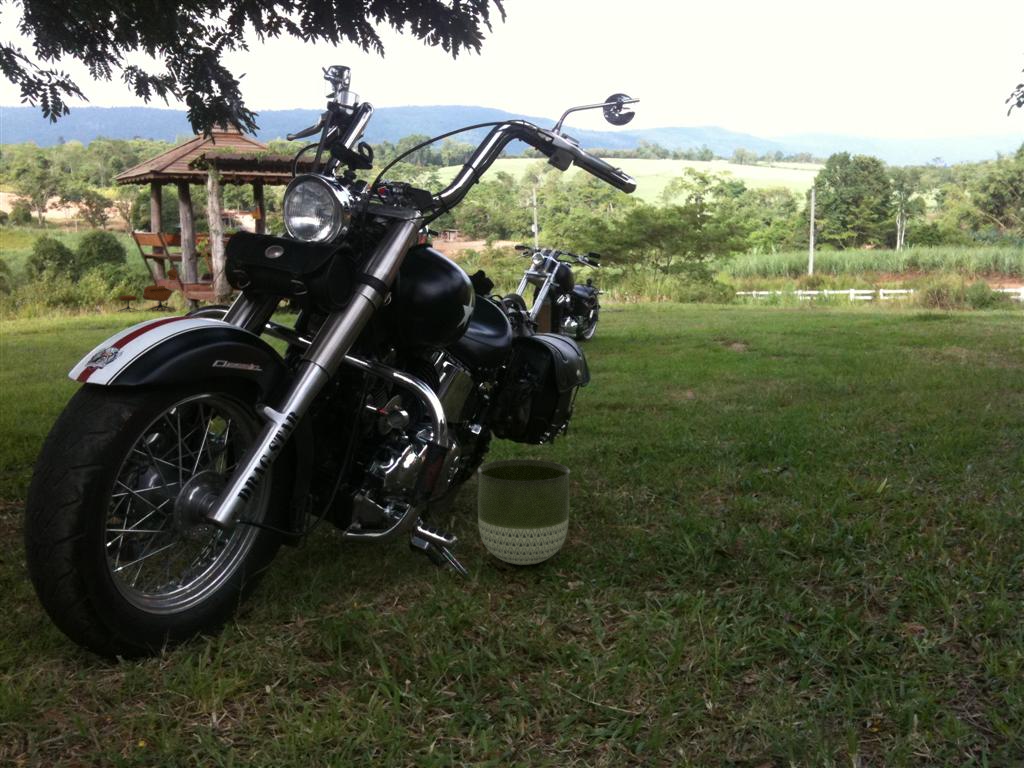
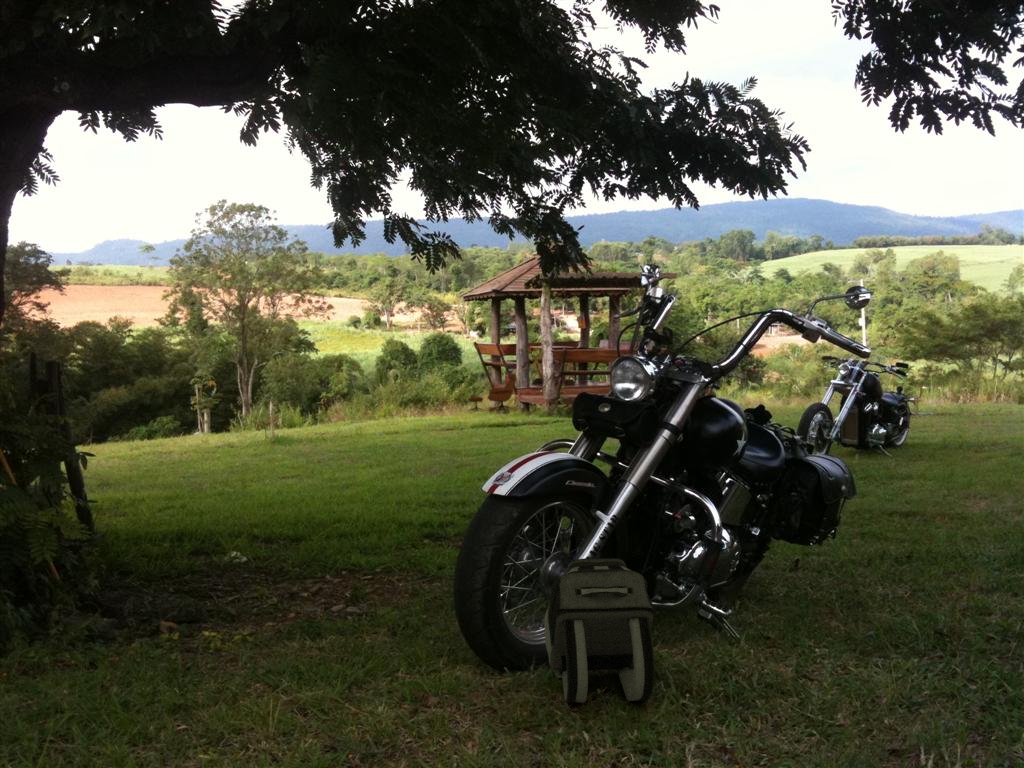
planter: present [477,459,570,565] -> none [751,557,825,640]
backpack: none [185,476,359,706] -> present [544,558,655,703]

